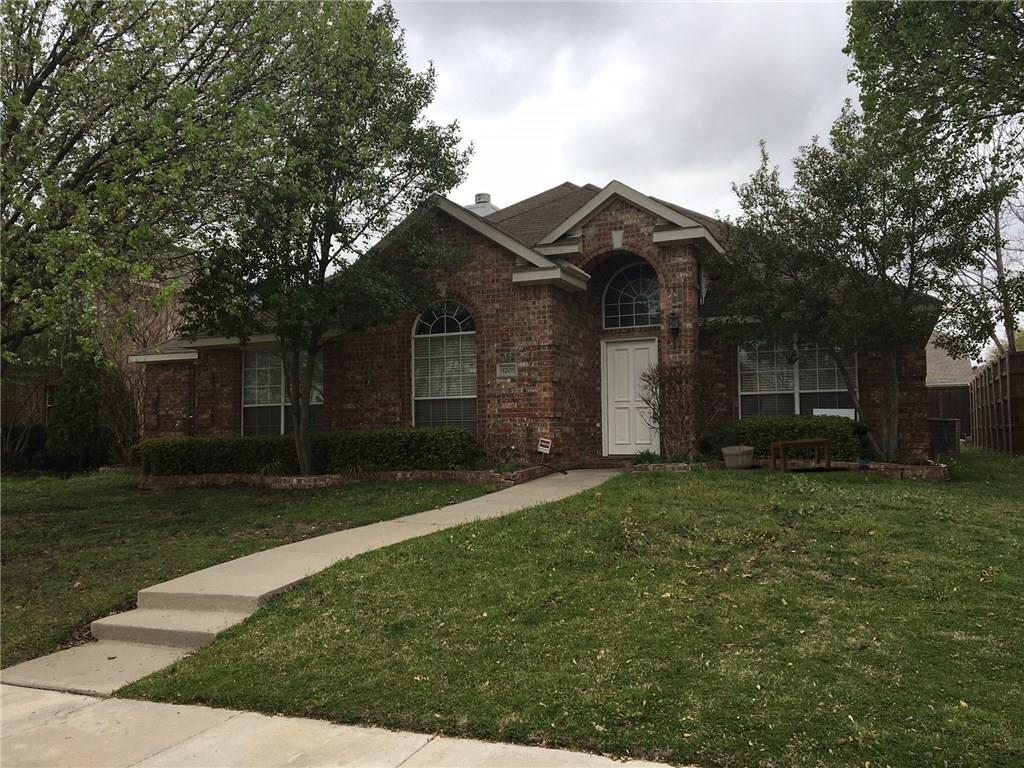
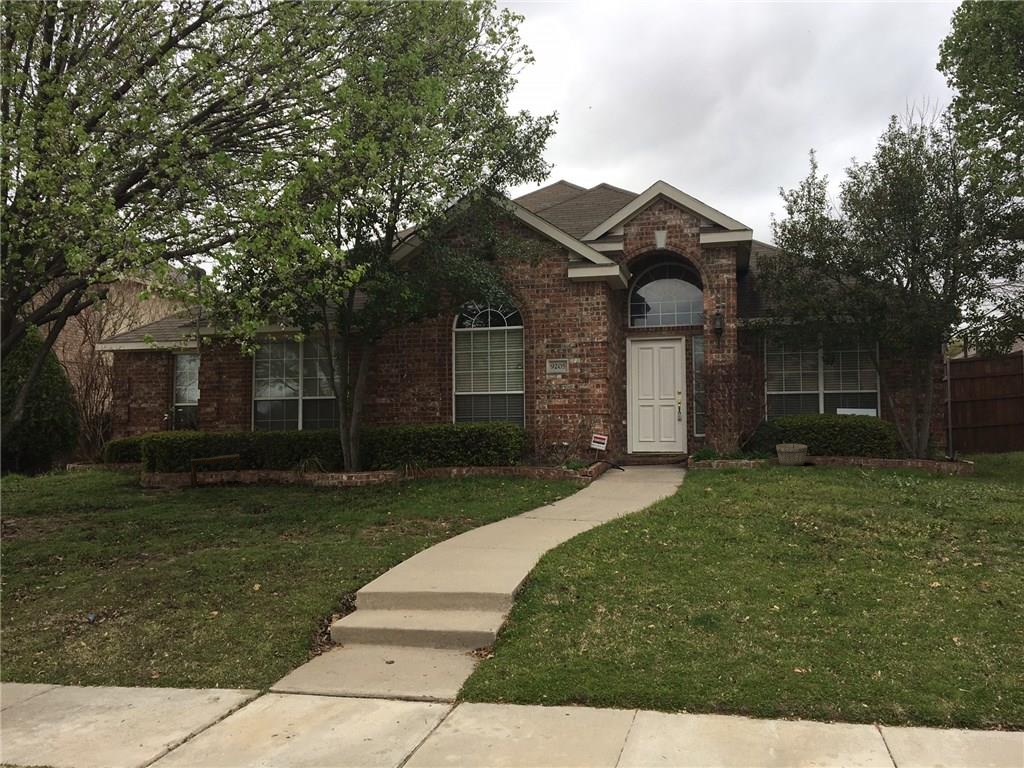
potted plant: present [846,419,879,469] -> none [897,418,926,467]
bench: present [771,438,831,472] -> present [191,454,241,487]

